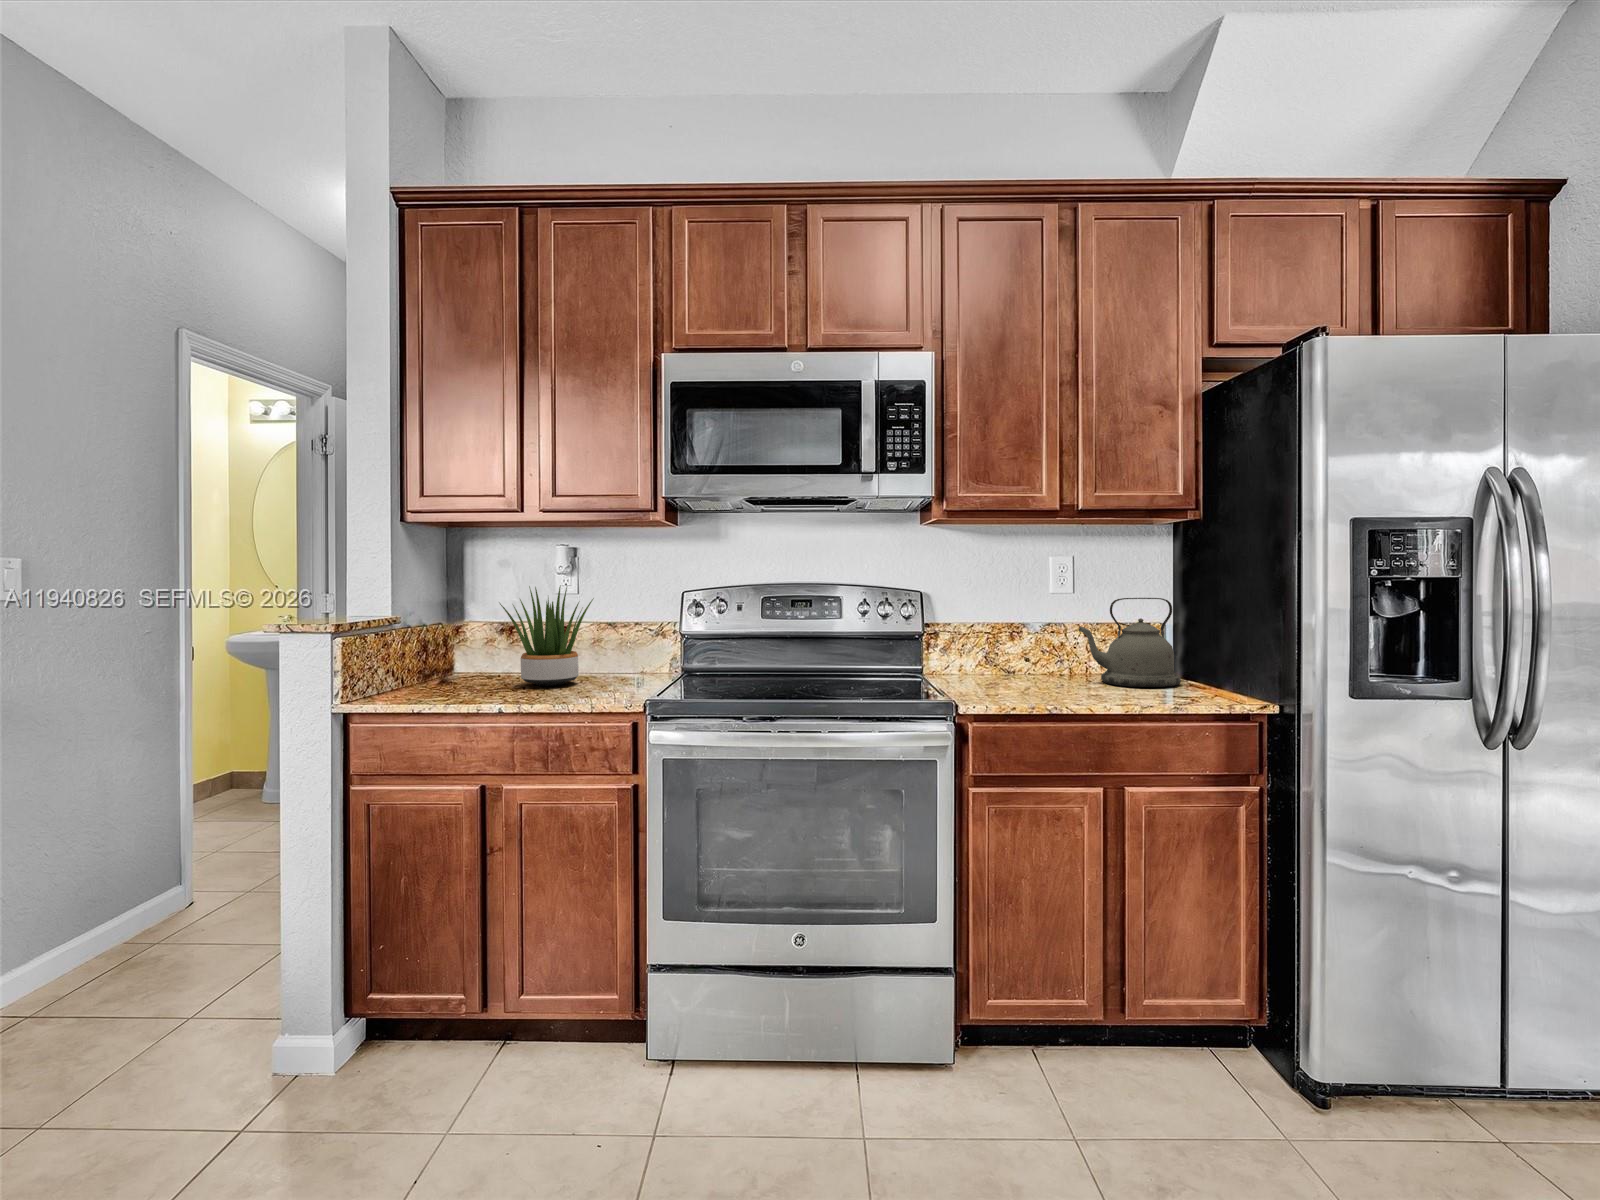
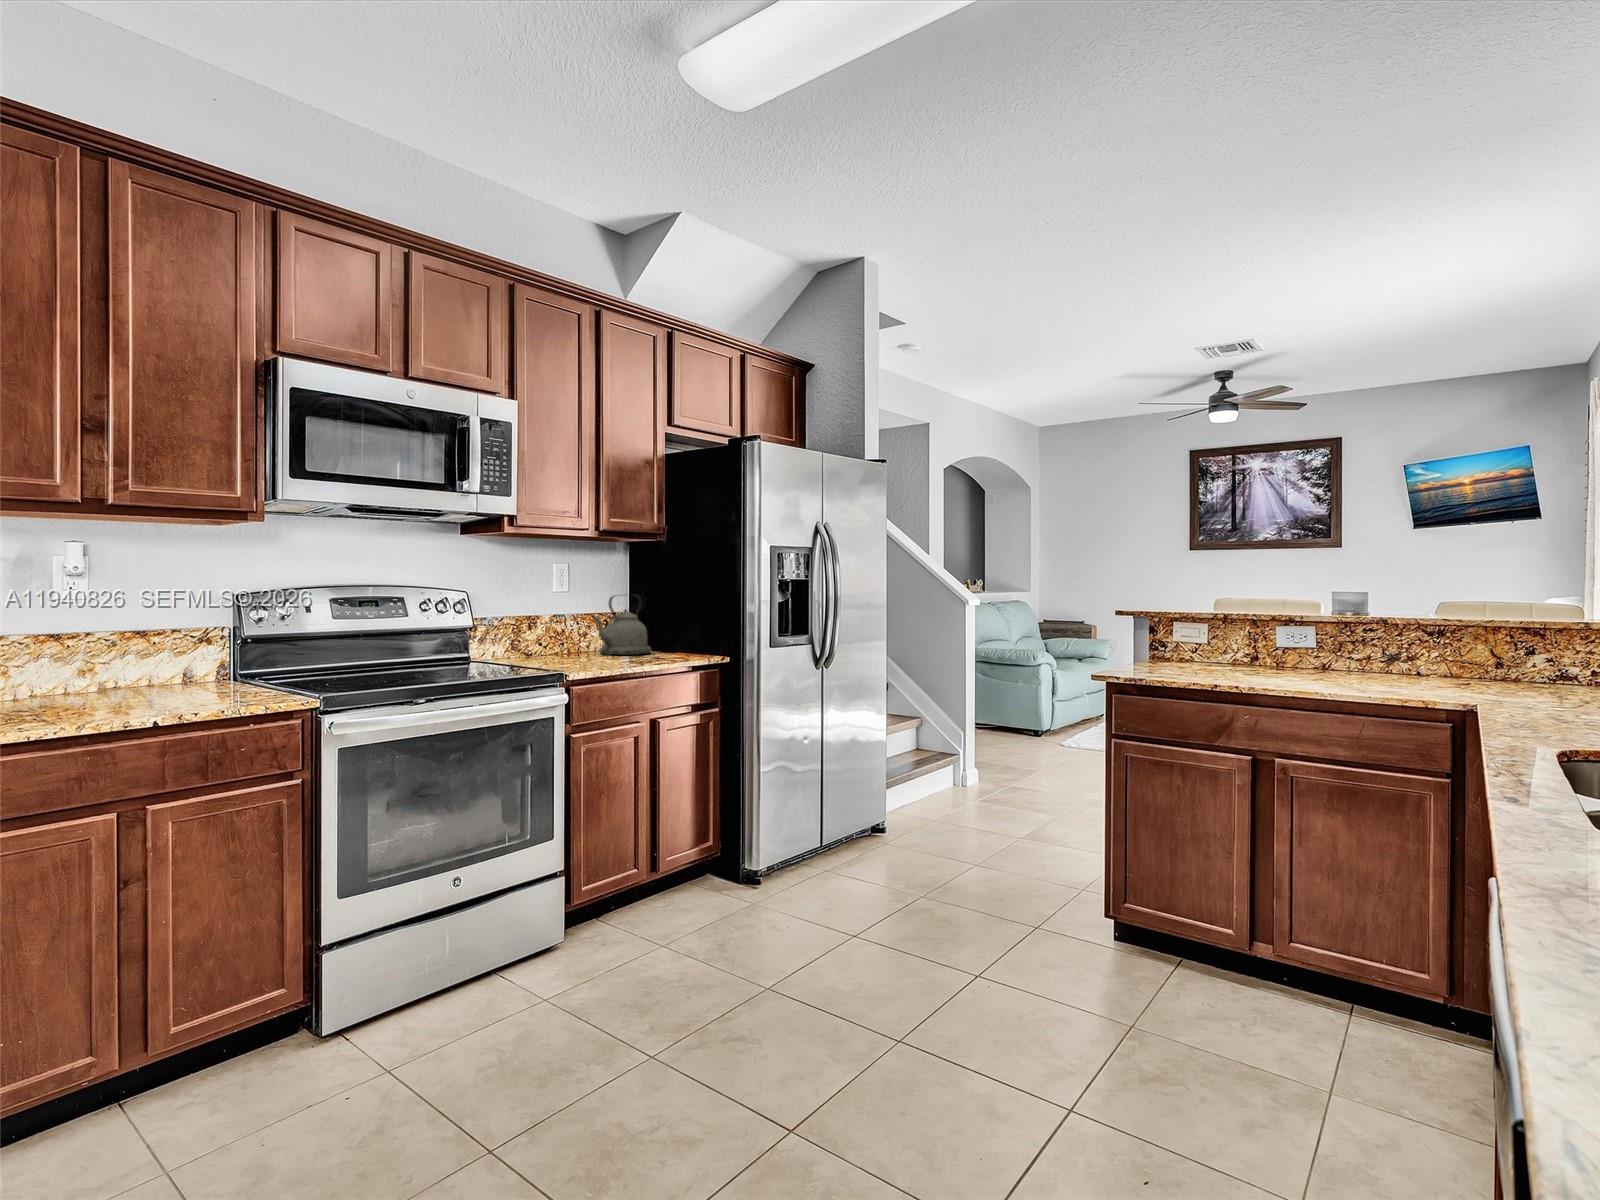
potted plant: present [500,586,594,686] -> none [44,585,191,702]

